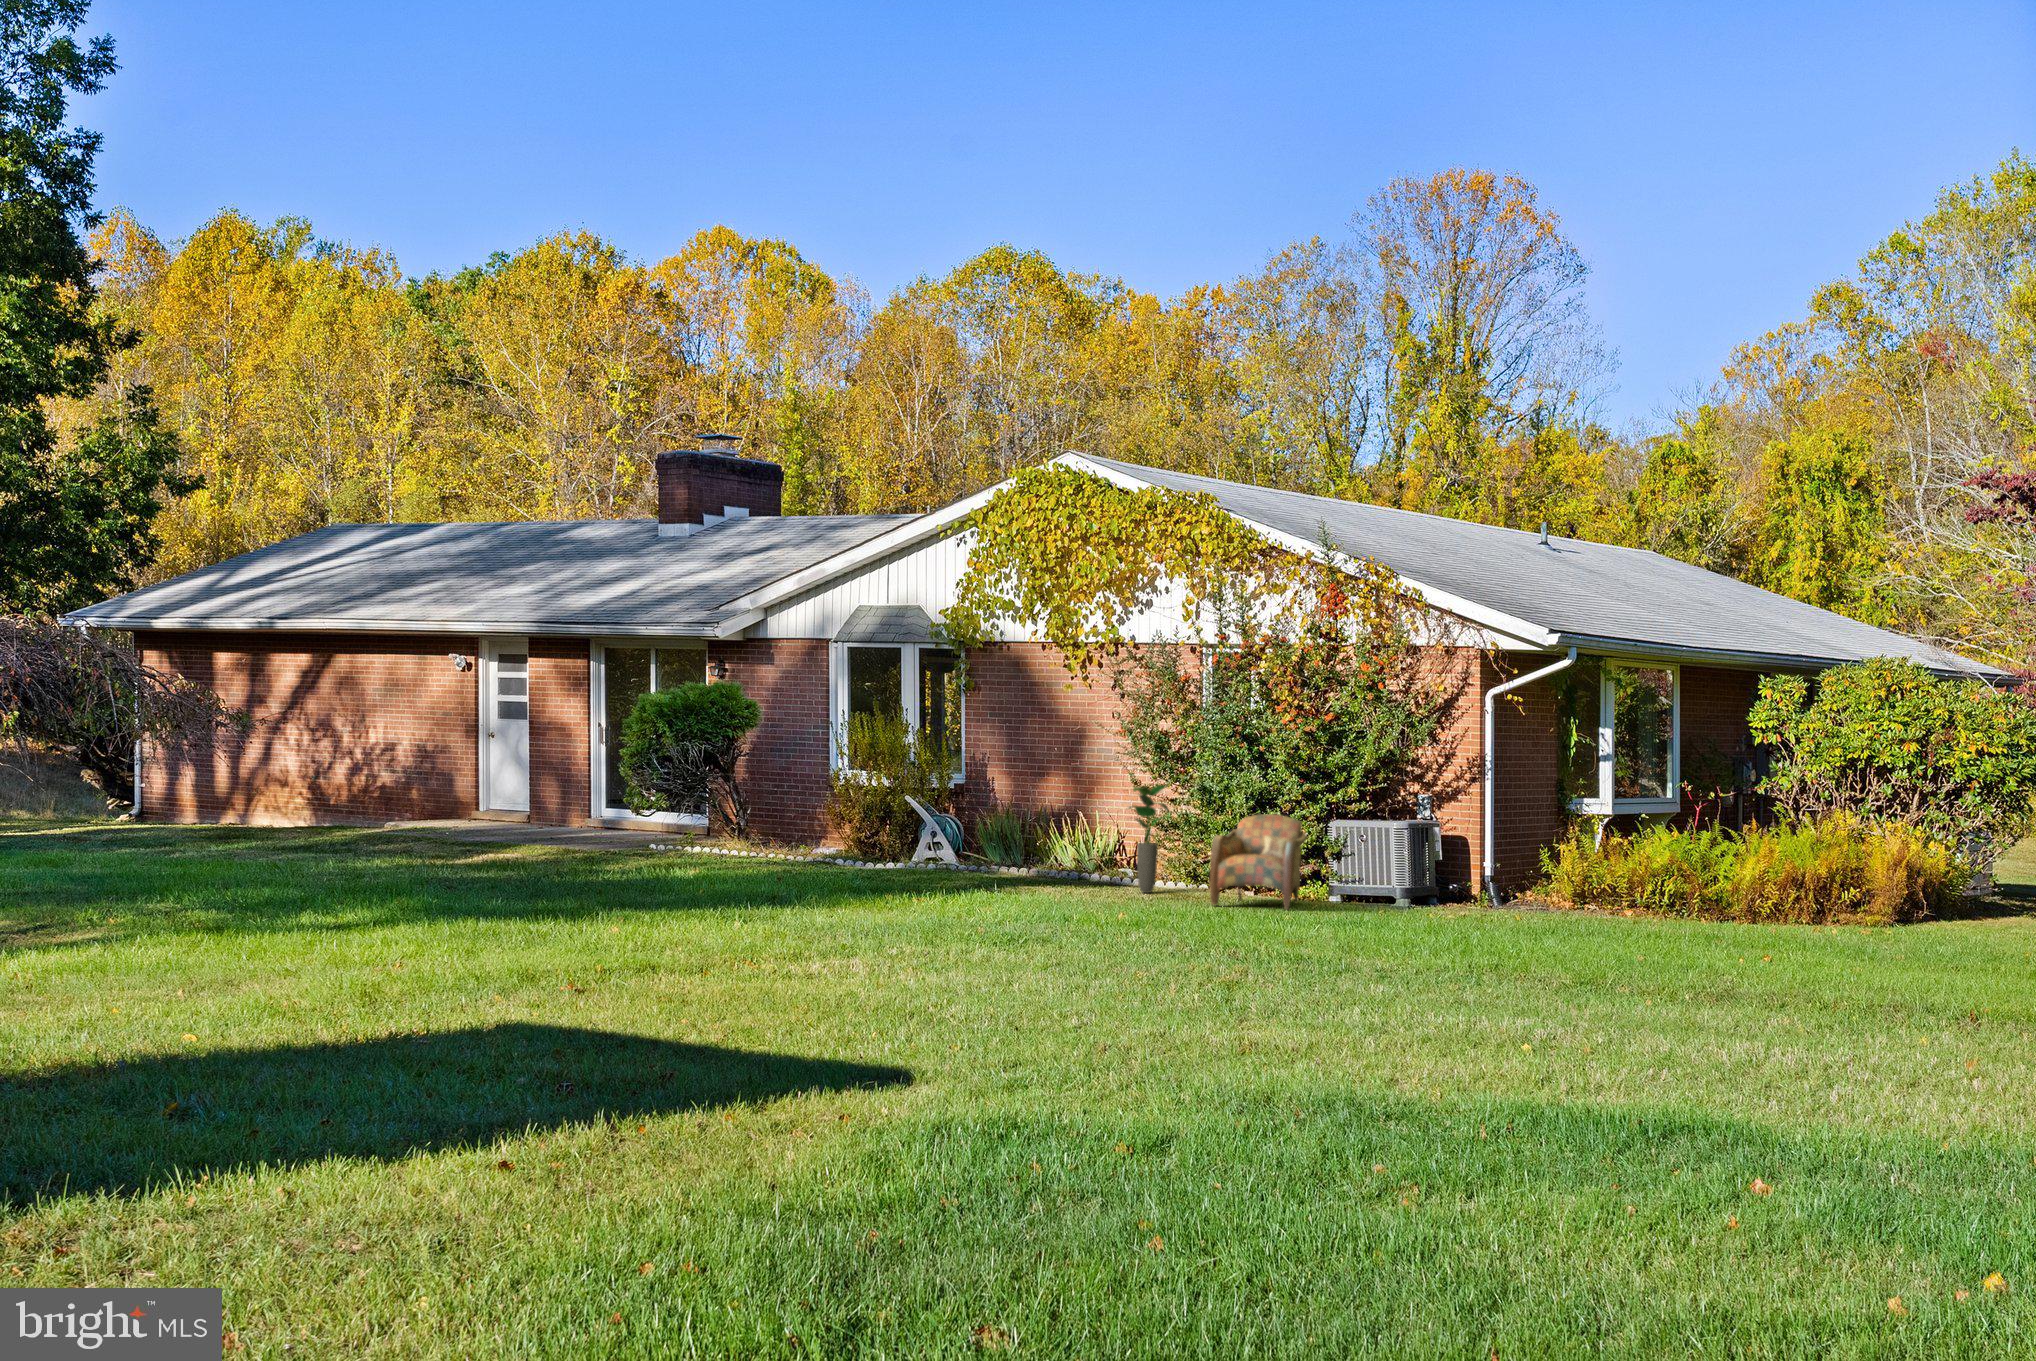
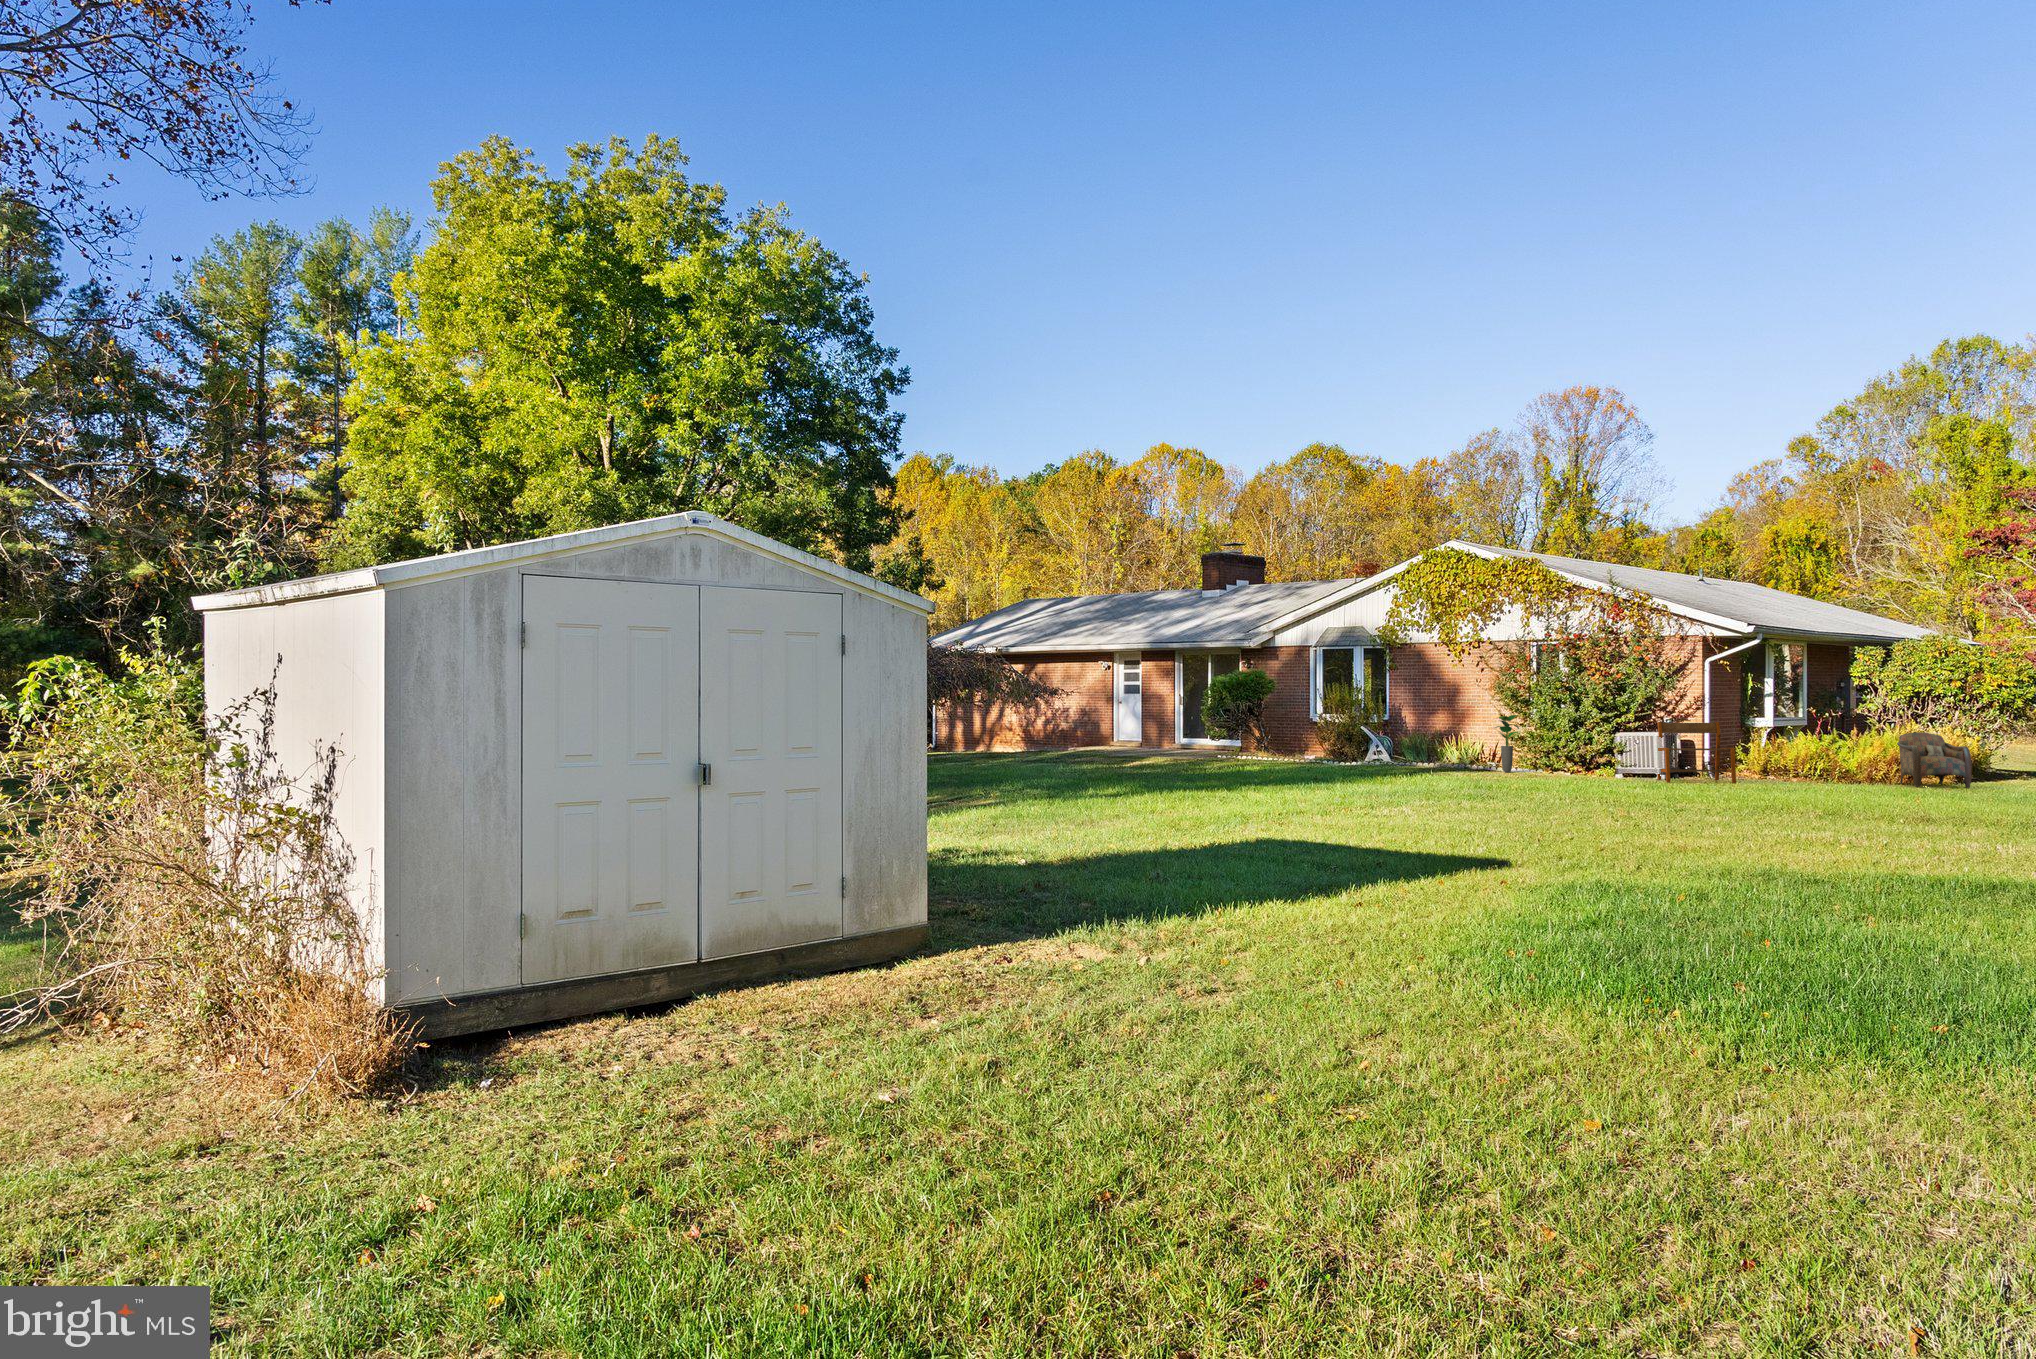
bench: none [1386,805,1515,920] -> present [1657,722,1736,783]
armchair: present [1209,814,1307,909] -> present [1897,732,1972,788]

